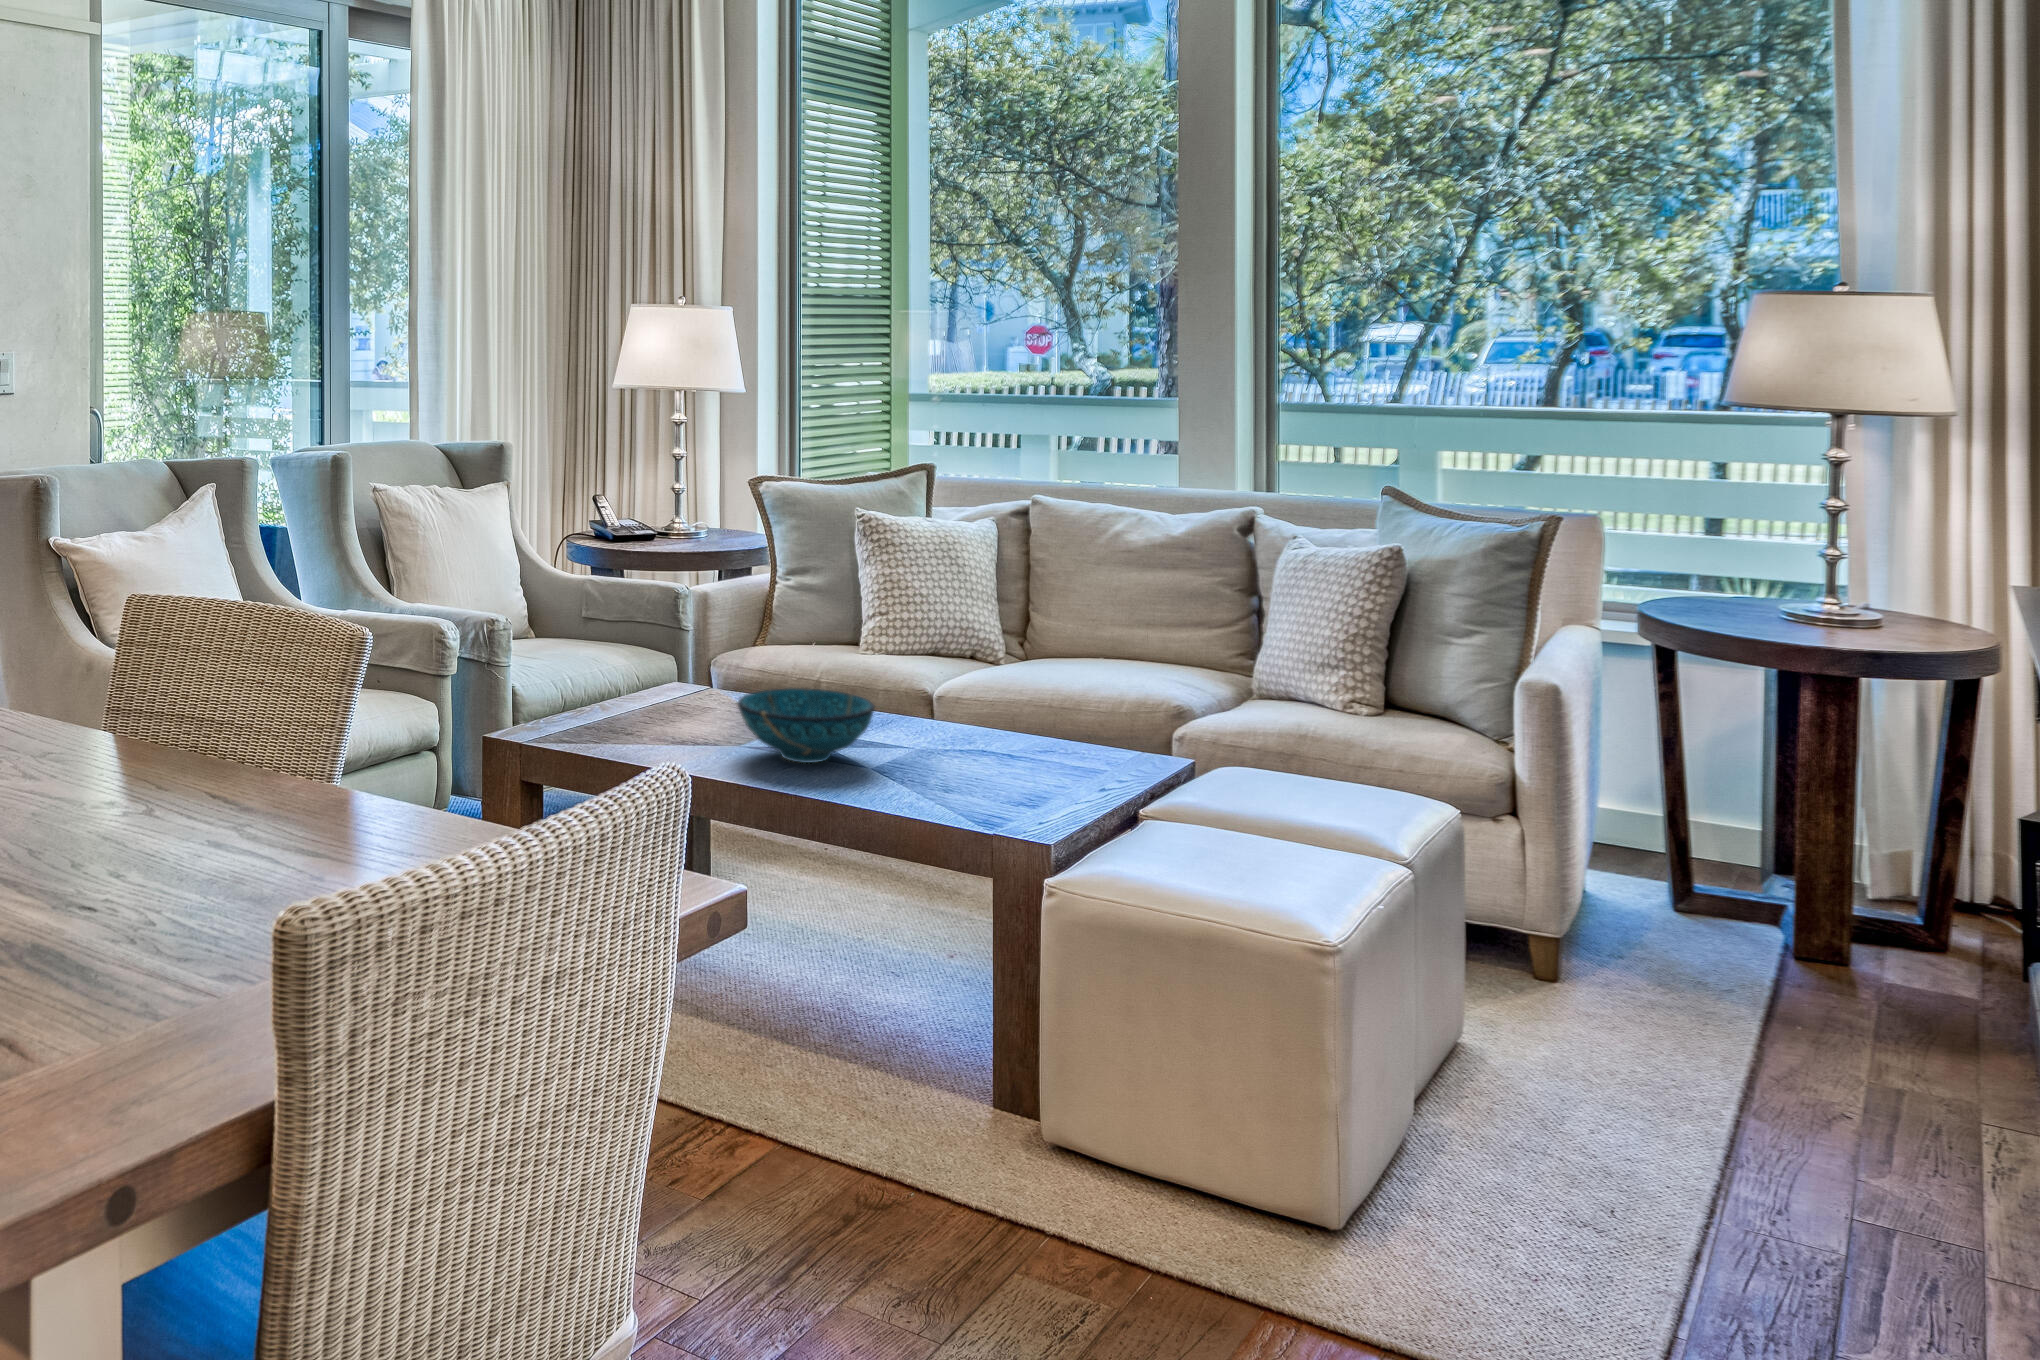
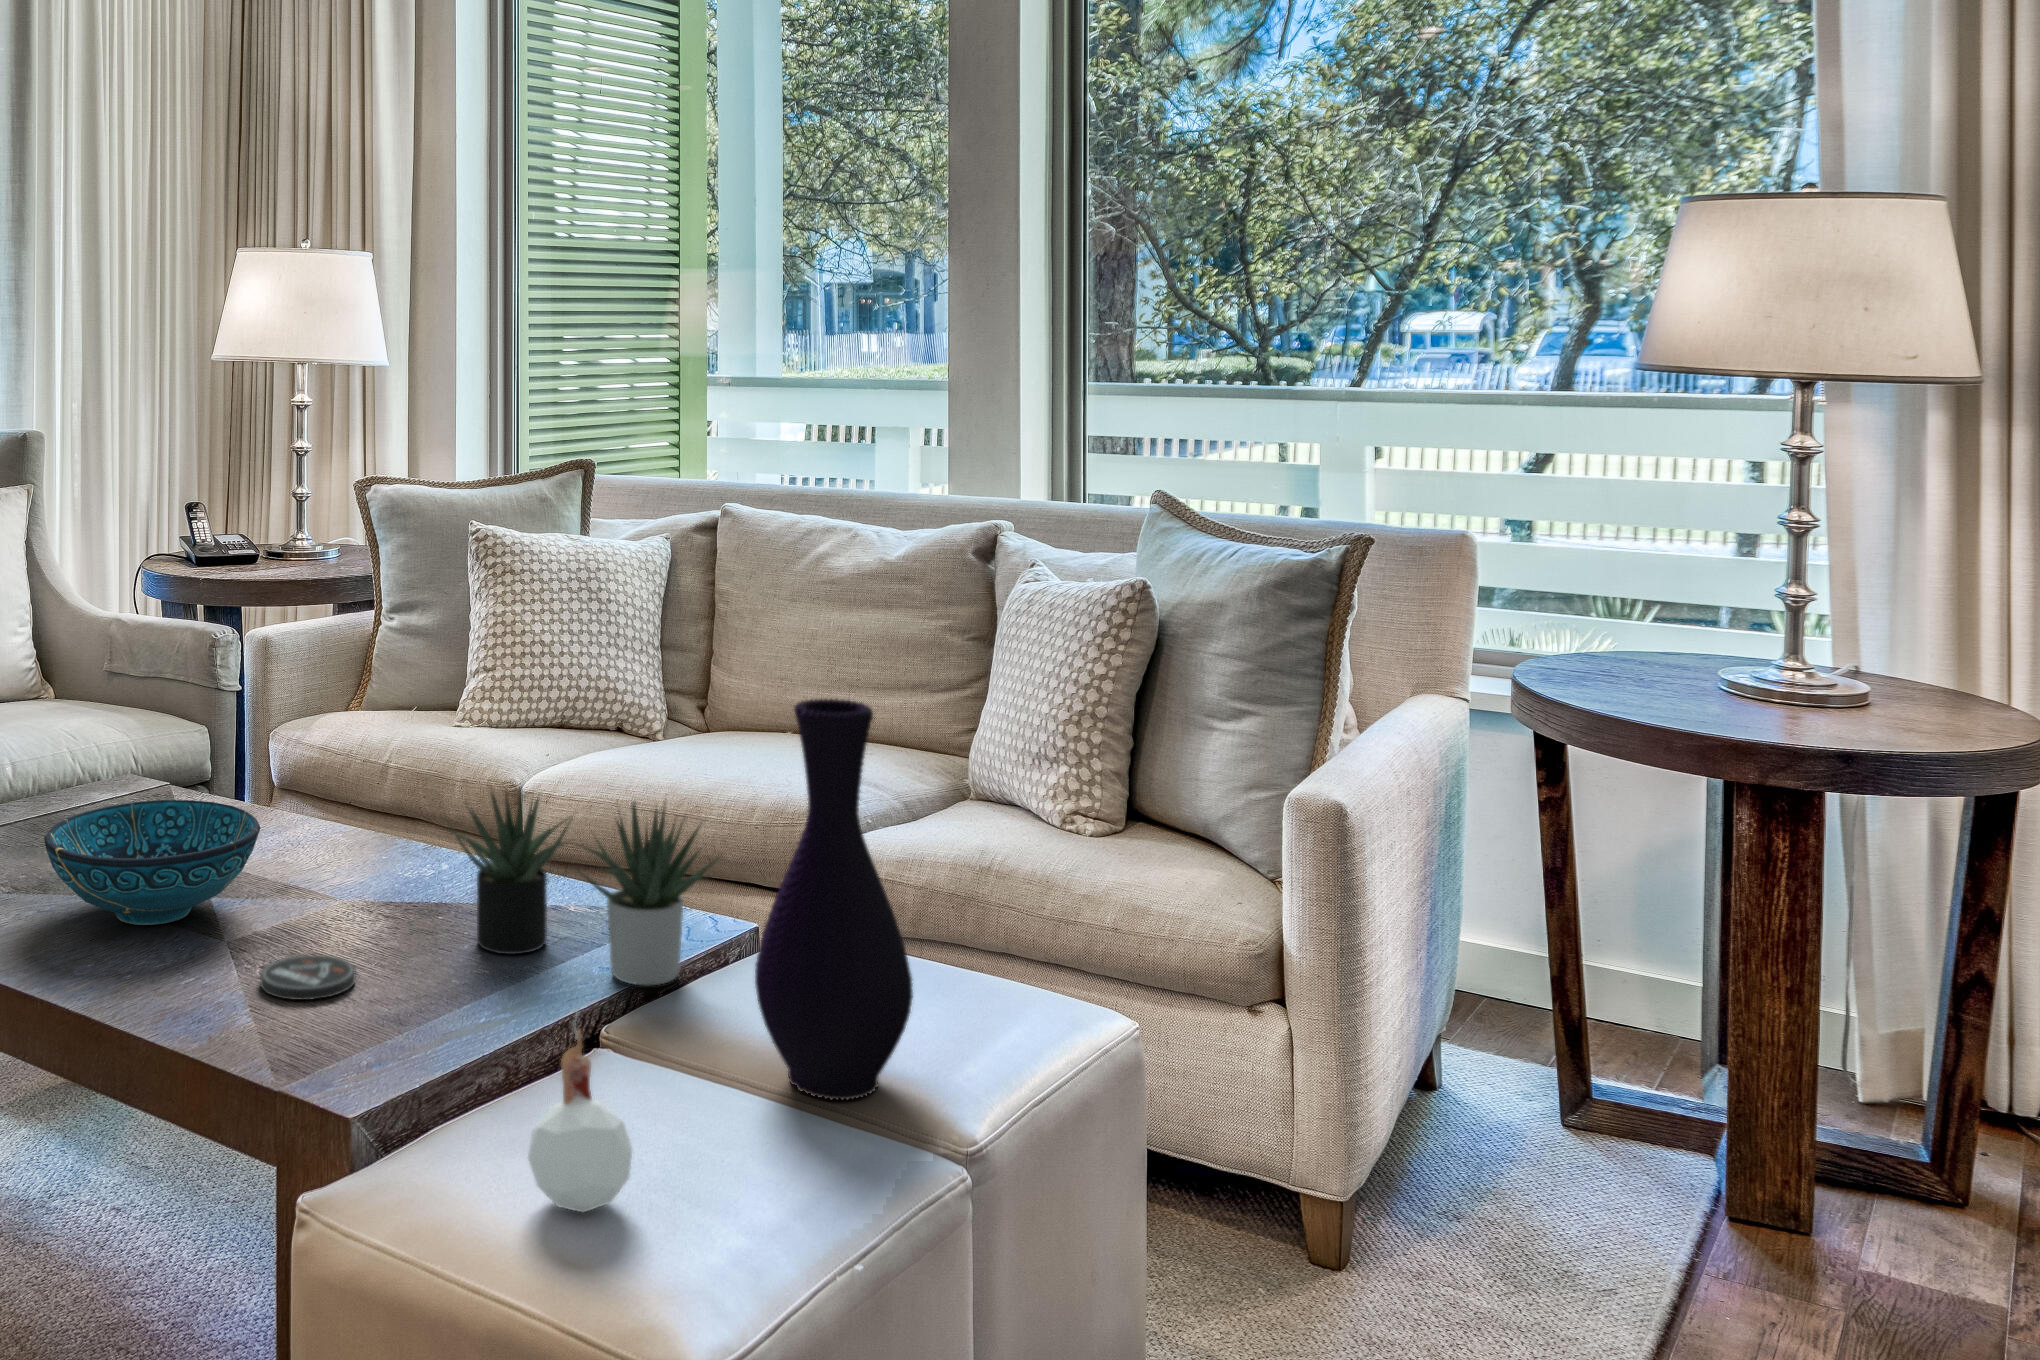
vase: none [1261,607,1359,836] -> present [755,699,913,1101]
succulent plant: none [1004,669,1204,789] -> present [452,787,718,985]
candle: none [1188,772,1249,877] -> present [528,1010,632,1212]
coaster: none [919,775,979,796] -> present [260,955,356,1000]

